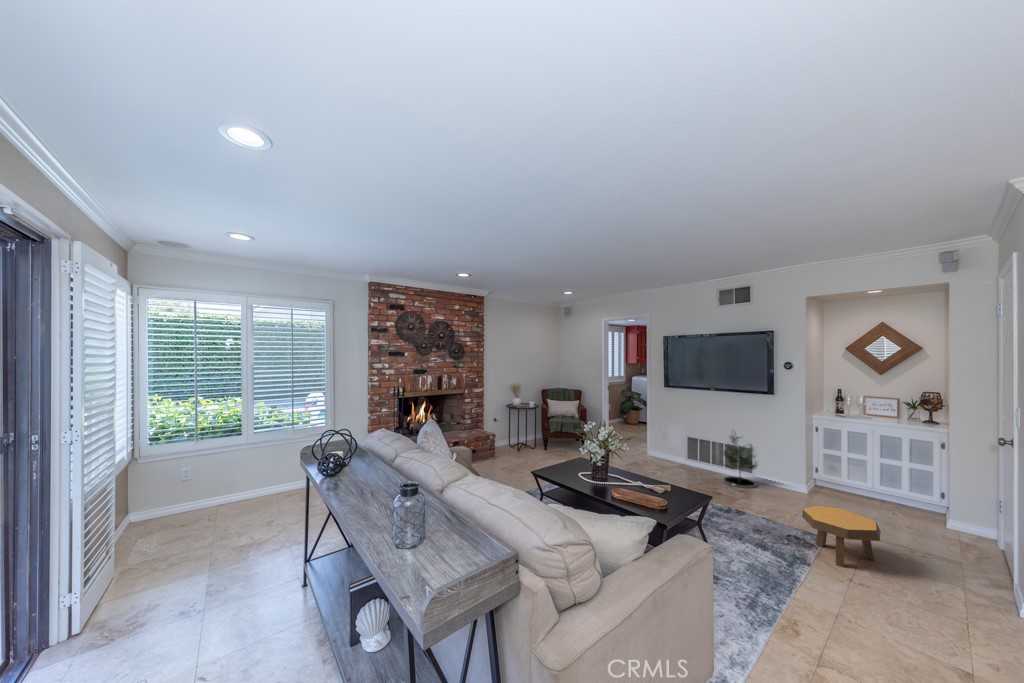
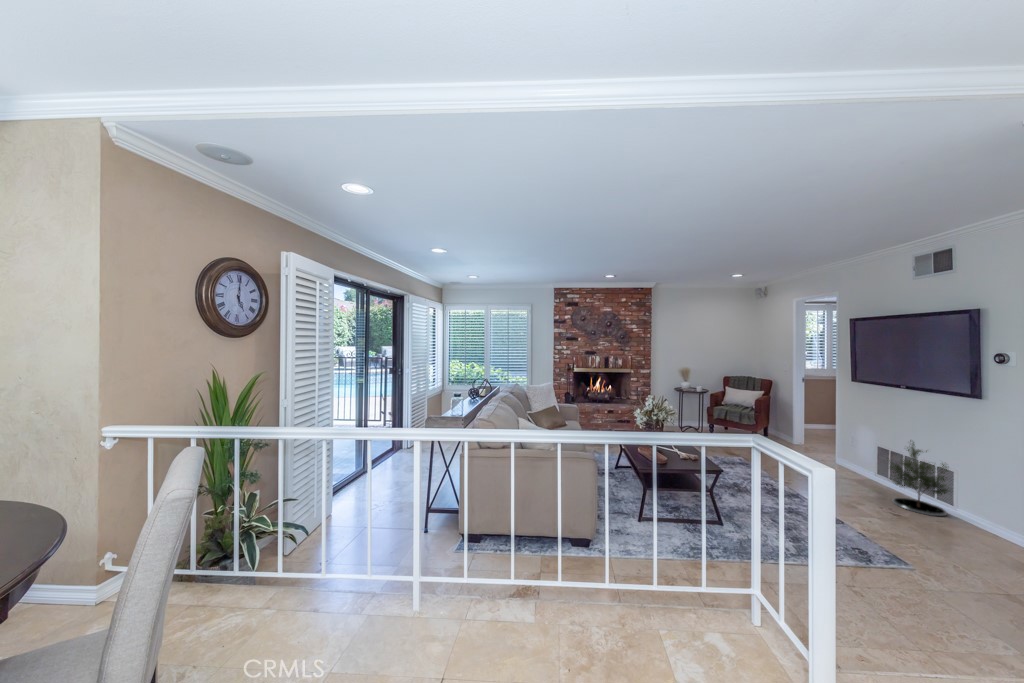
footstool: present [802,506,881,567] -> none [864,519,973,599]

